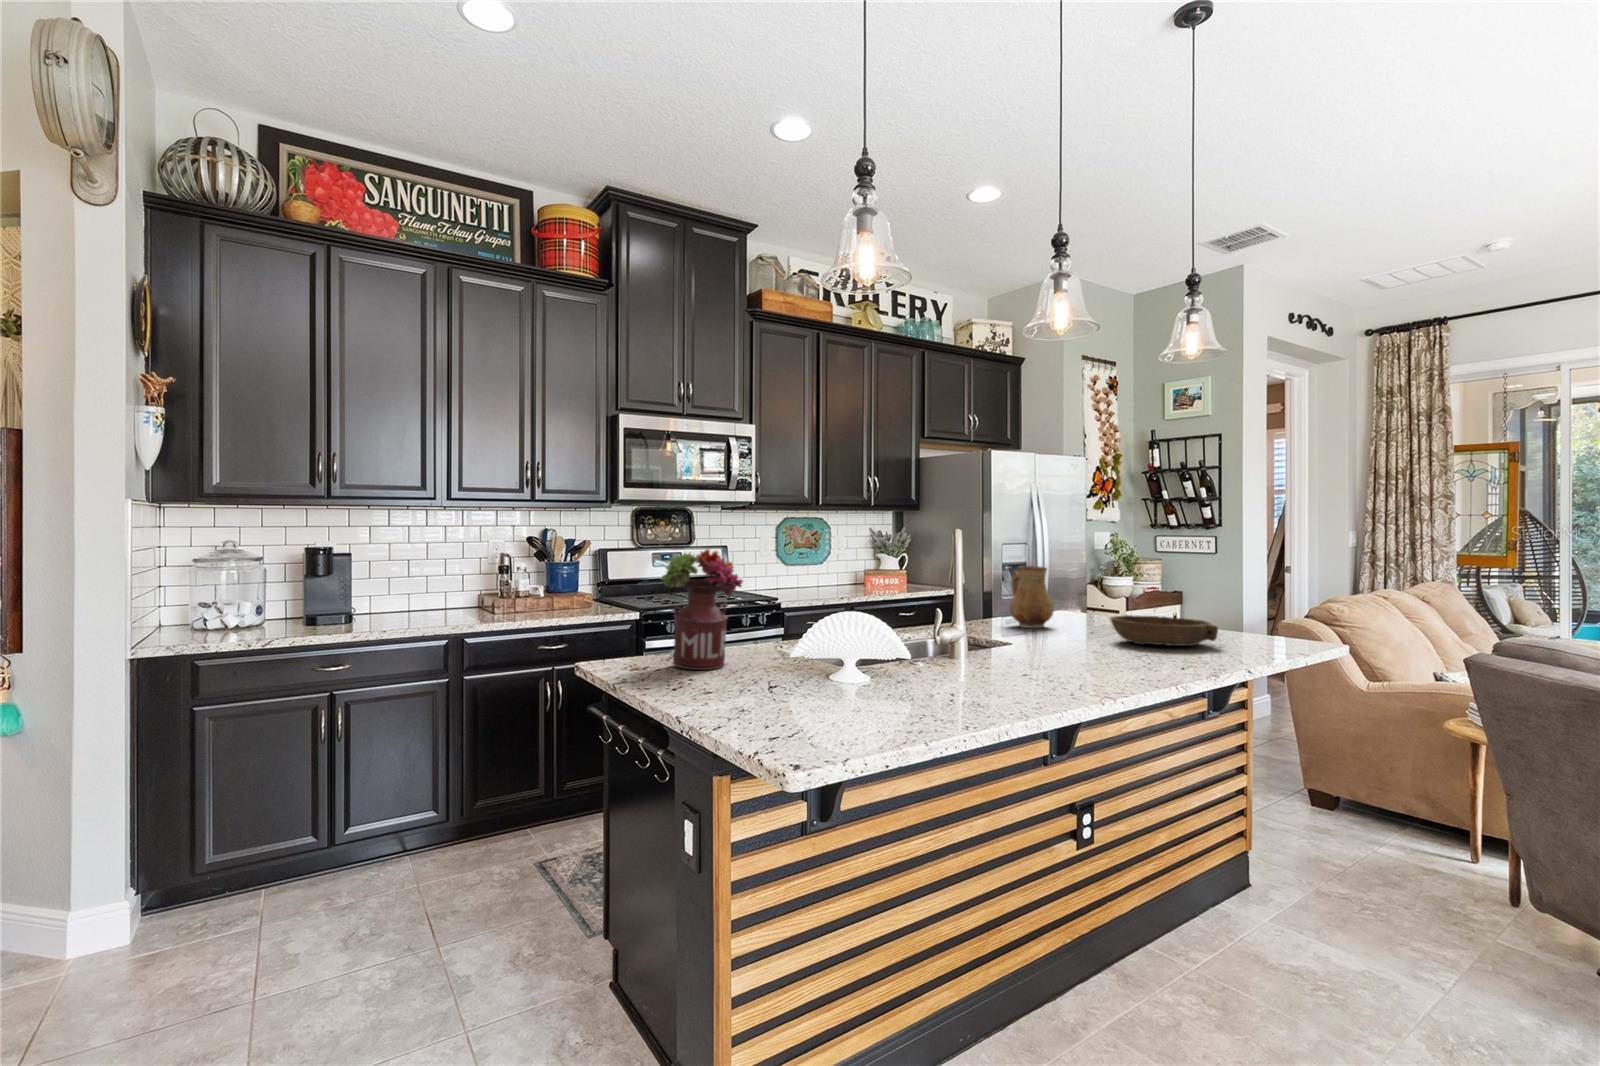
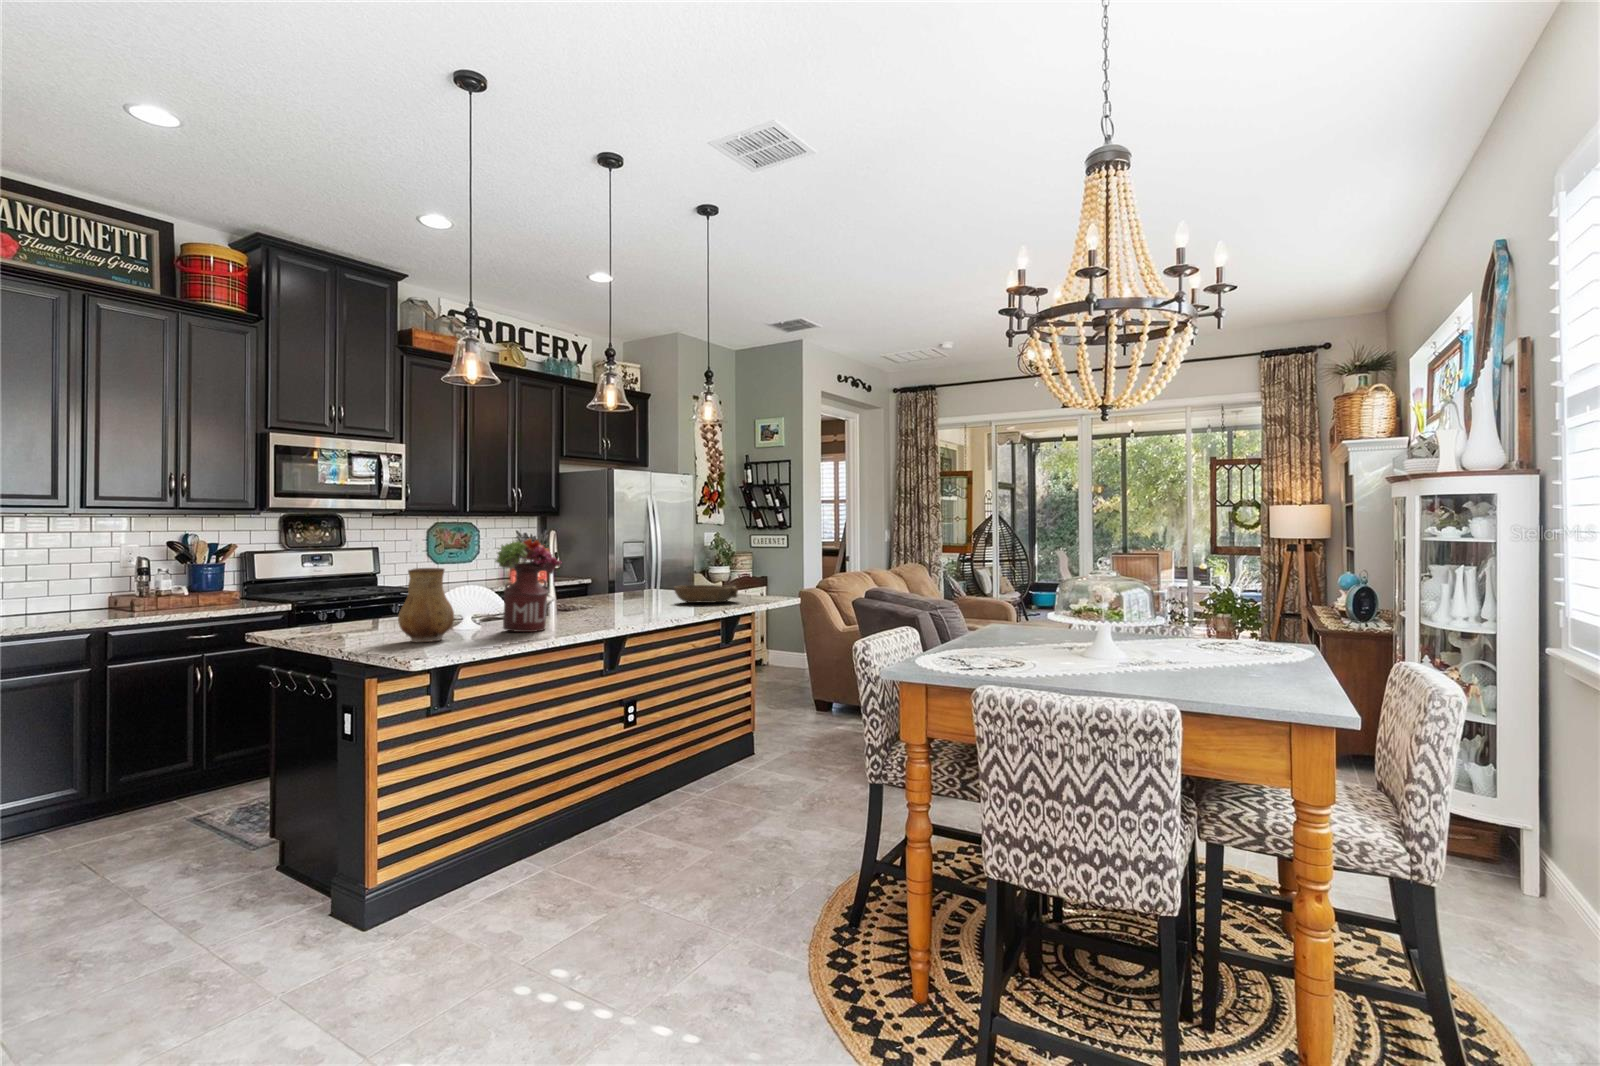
flower arrangement: present [661,549,743,670] -> present [495,539,562,632]
ceramic pitcher: present [1010,566,1054,628] -> present [398,568,454,642]

